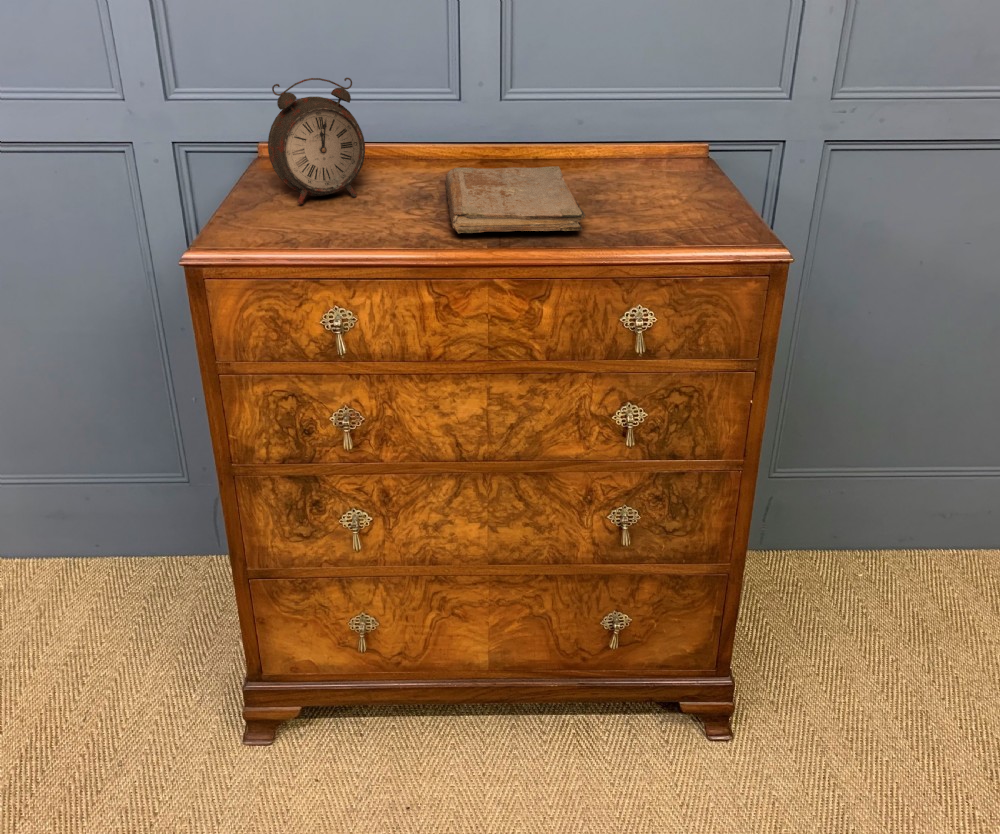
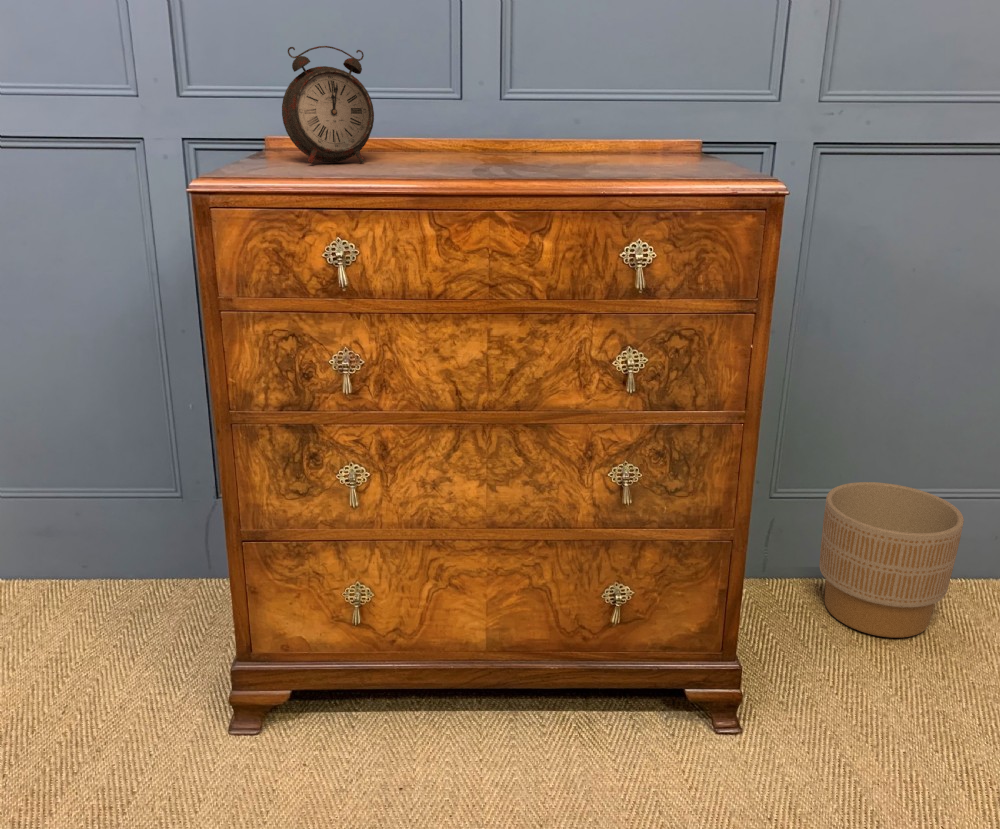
book: present [445,166,585,233] -> none [449,145,584,170]
planter: none [826,471,972,633] -> present [819,482,964,638]

